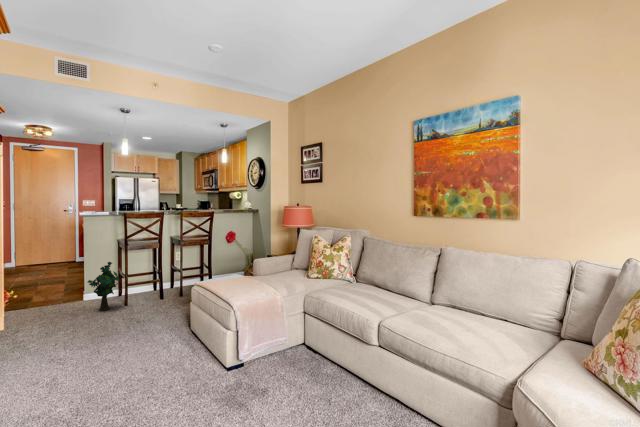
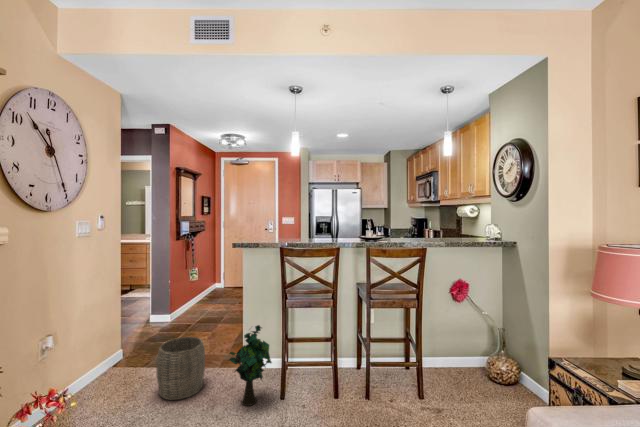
woven basket: none [18,281,61,321] -> present [157,337,205,400]

